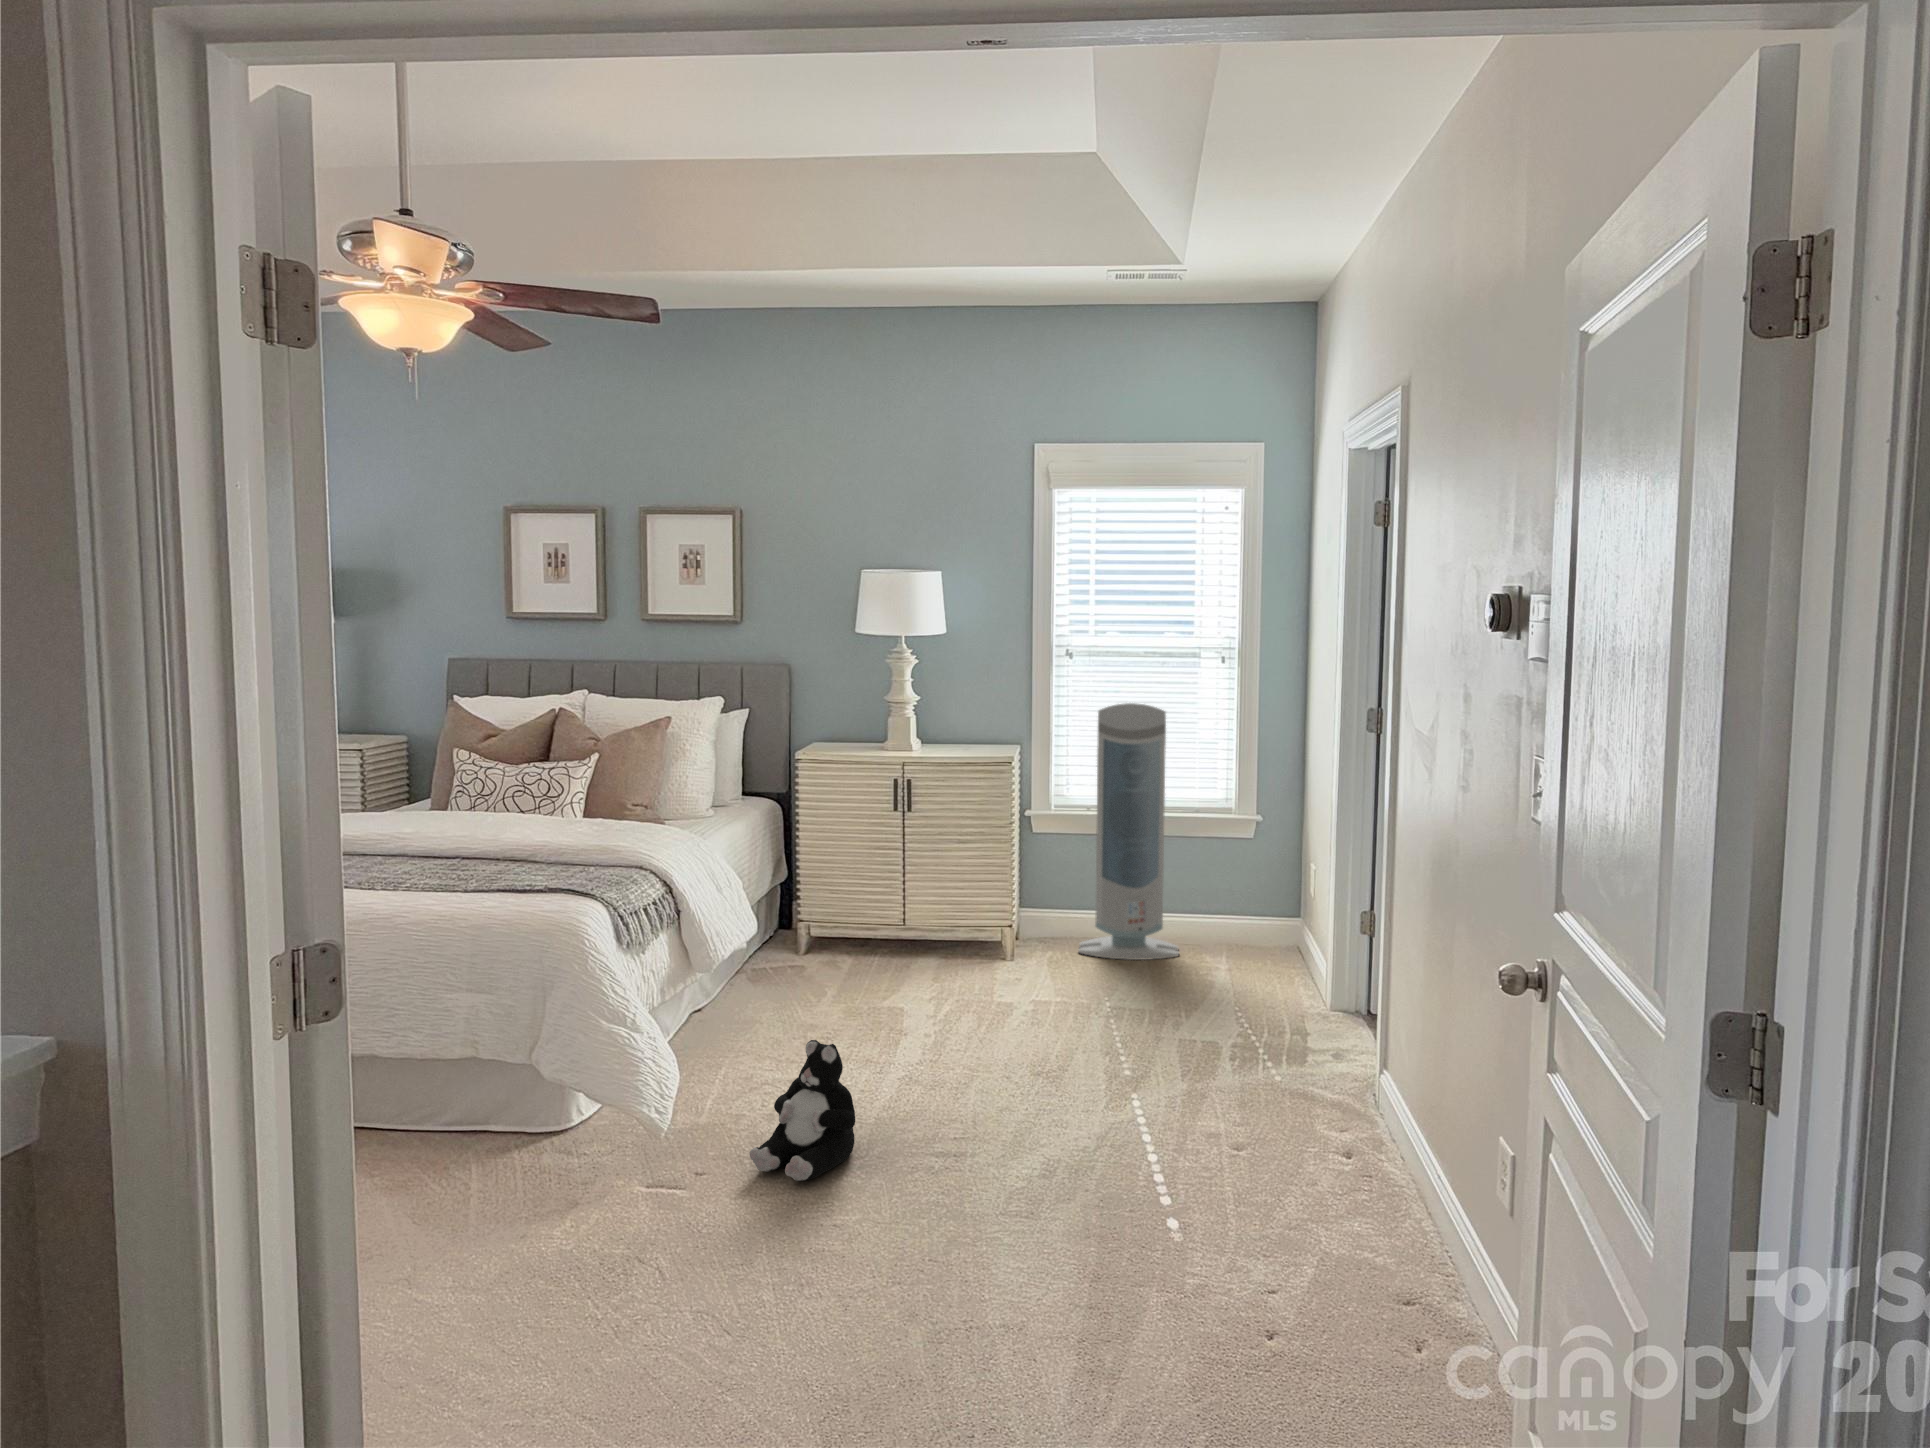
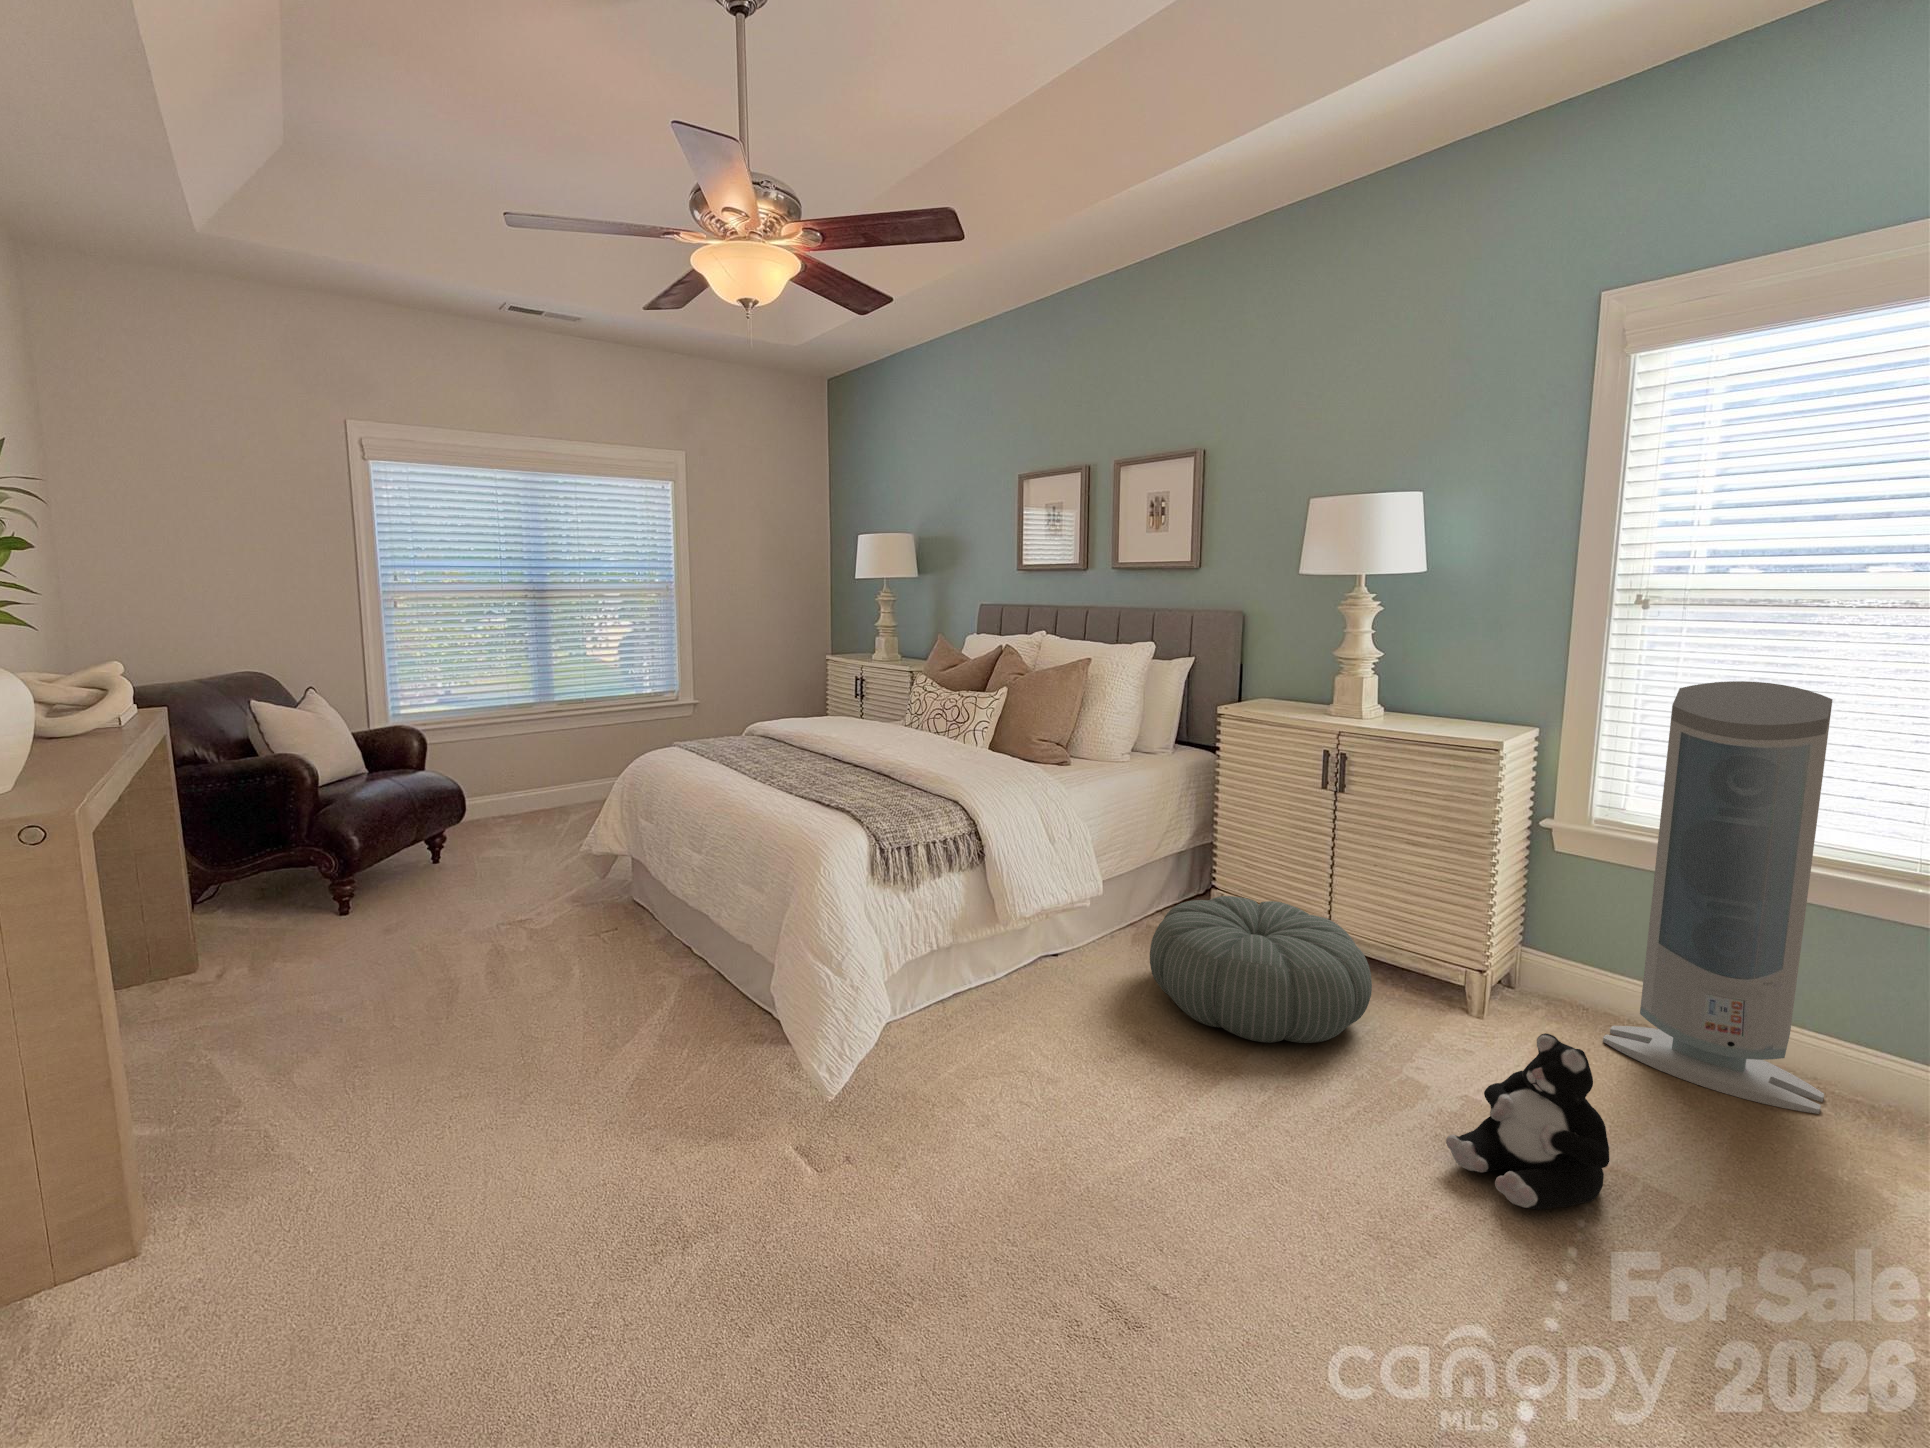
pouf: none [794,910,961,1014] -> present [1150,896,1372,1043]
plush toy: present [749,1040,855,1181] -> present [1446,1033,1609,1210]

